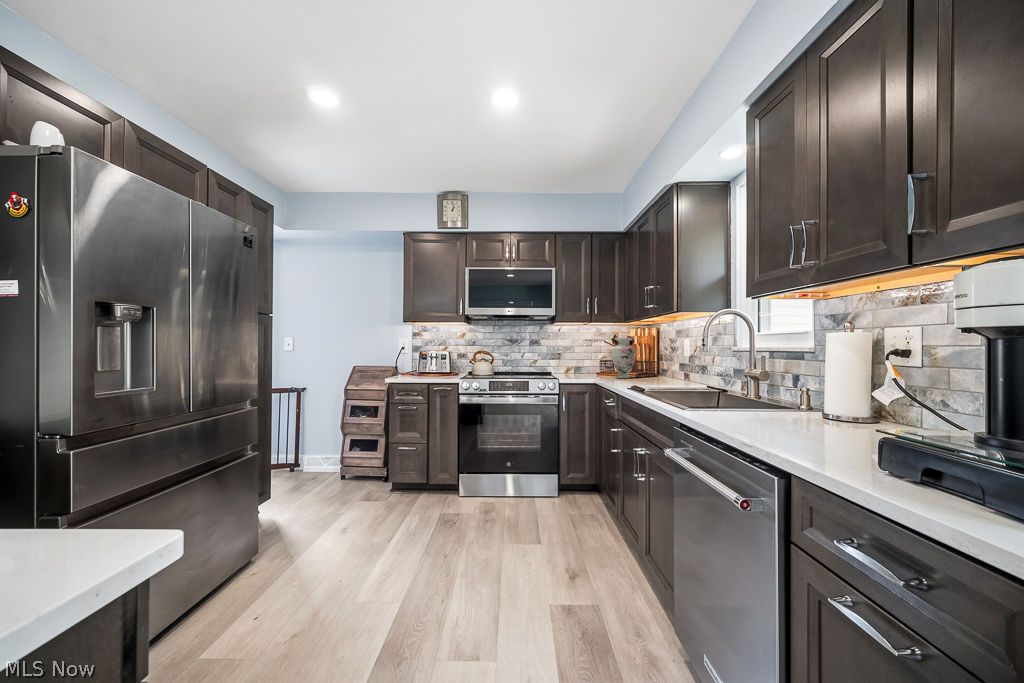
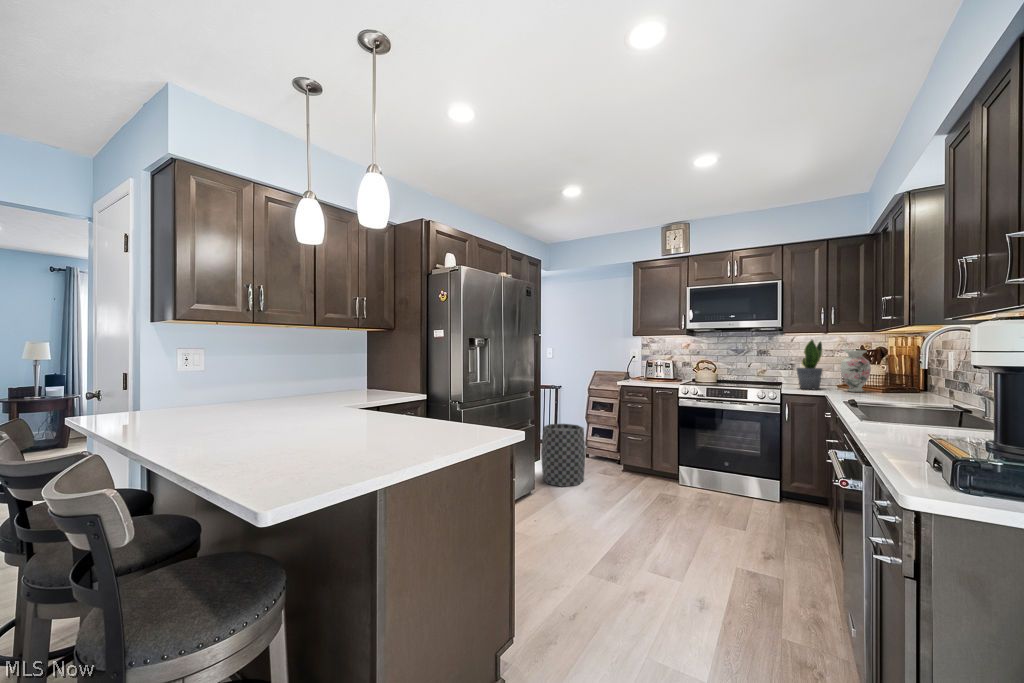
potted plant: none [572,326,595,378] -> present [797,339,823,389]
trash can: none [273,441,343,534] -> present [541,424,585,487]

